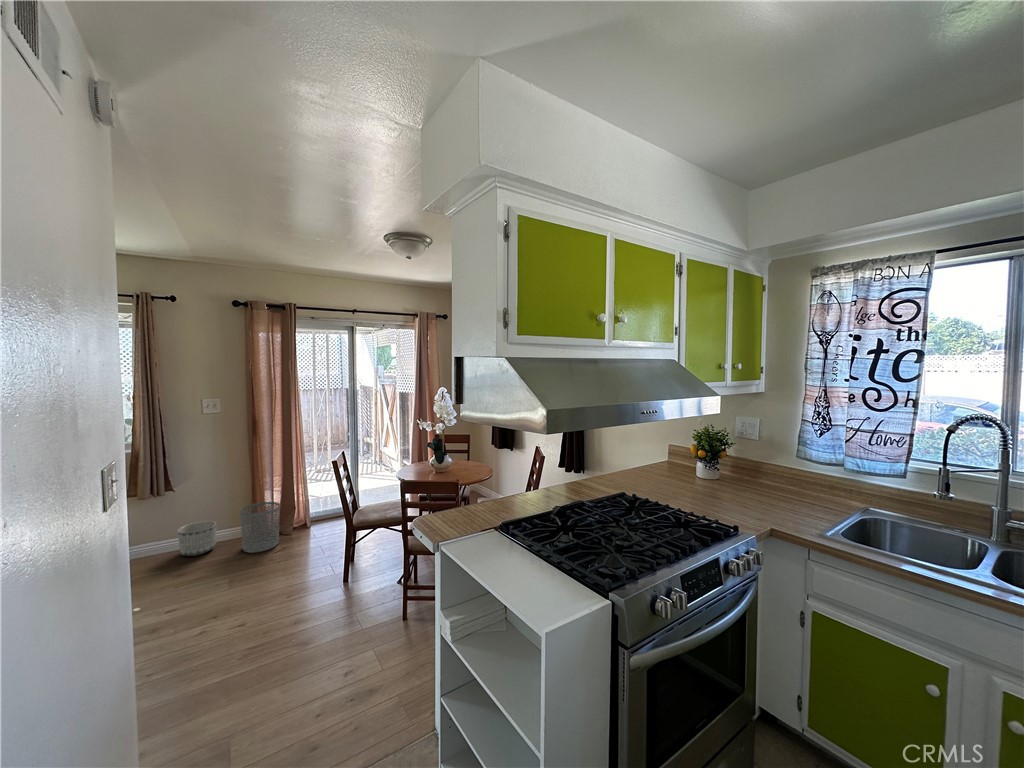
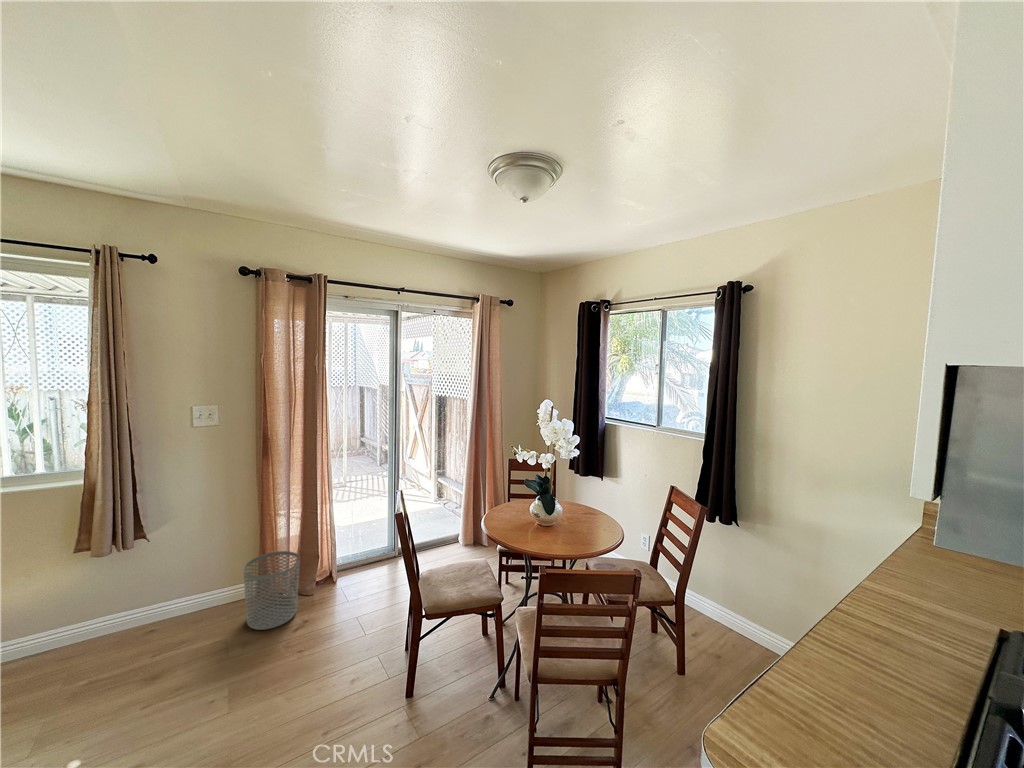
planter: present [178,521,217,556] -> none [153,579,209,636]

